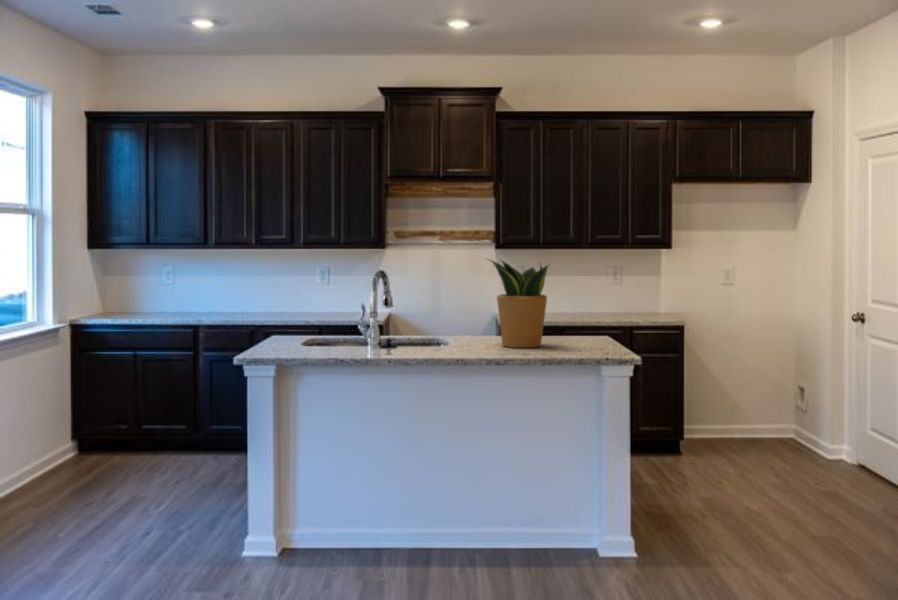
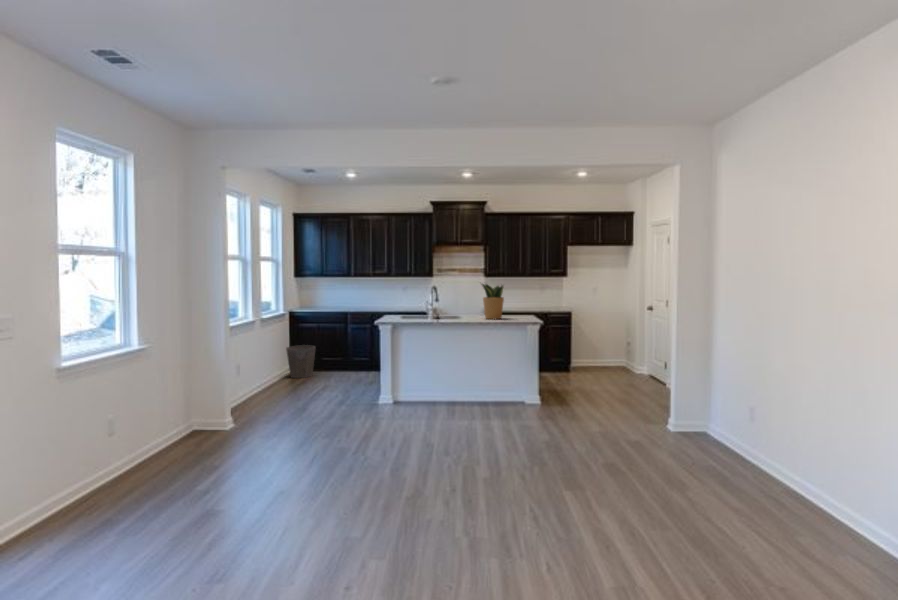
waste bin: none [57,397,127,473] -> present [286,345,316,378]

